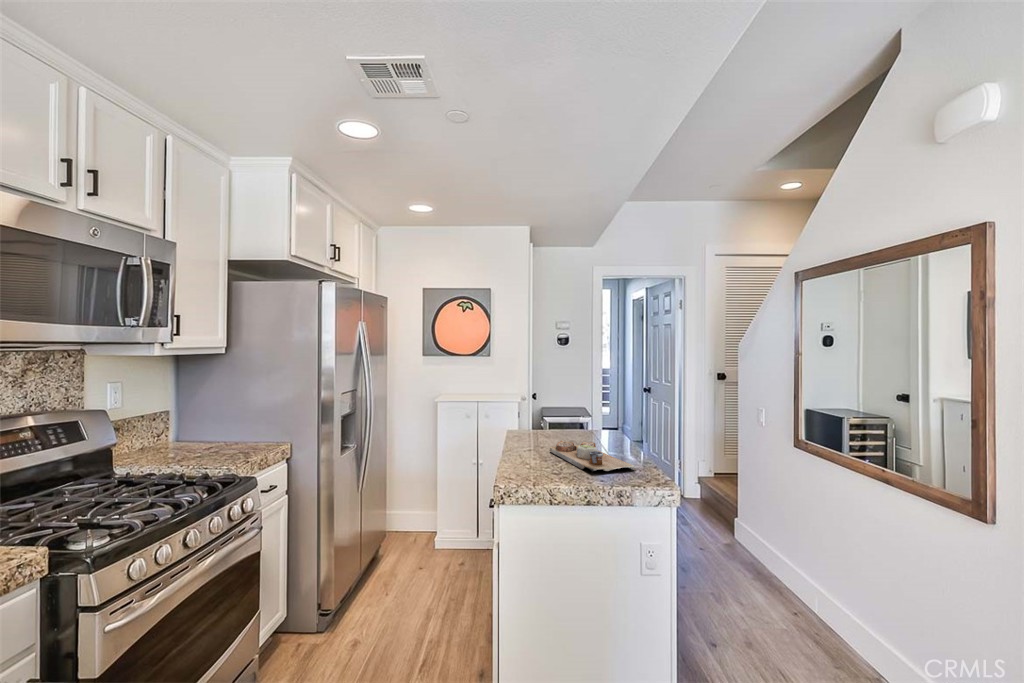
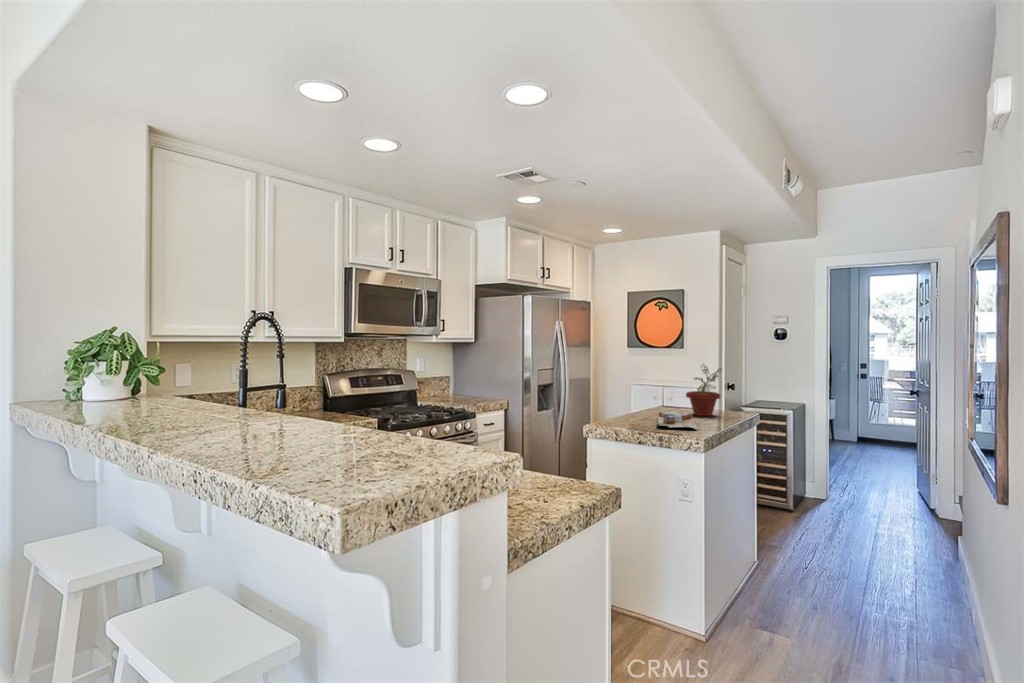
potted plant: none [558,378,599,440] -> present [686,366,721,416]

